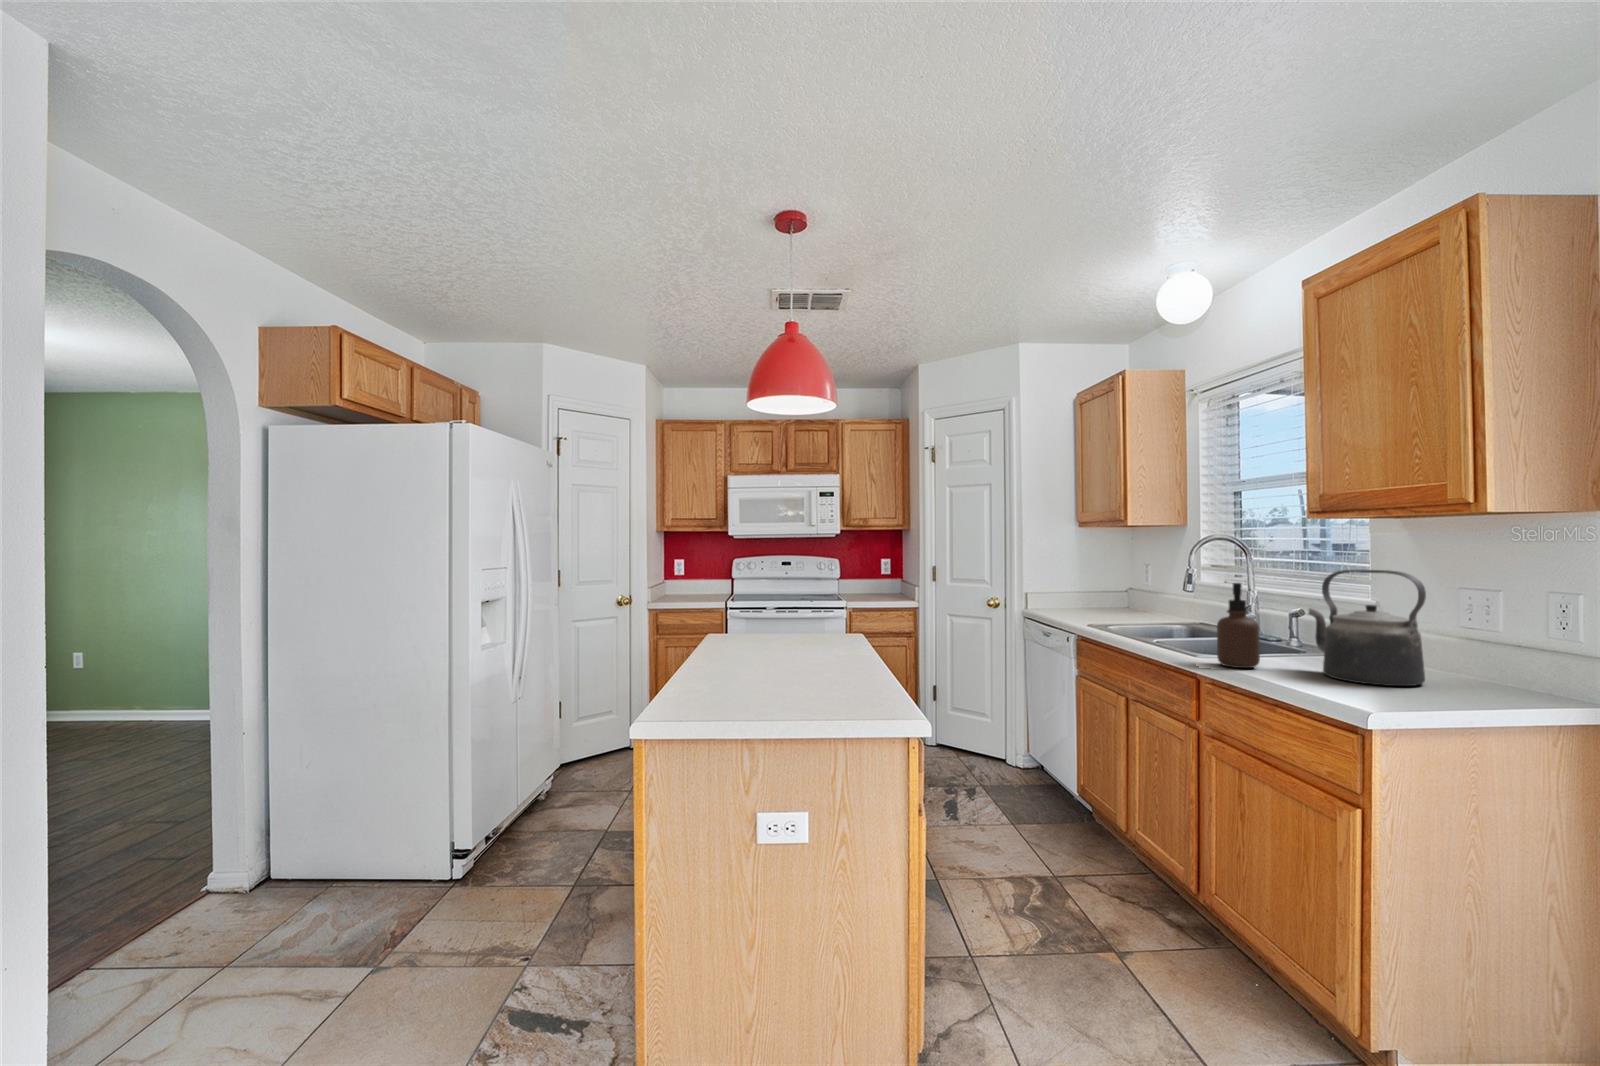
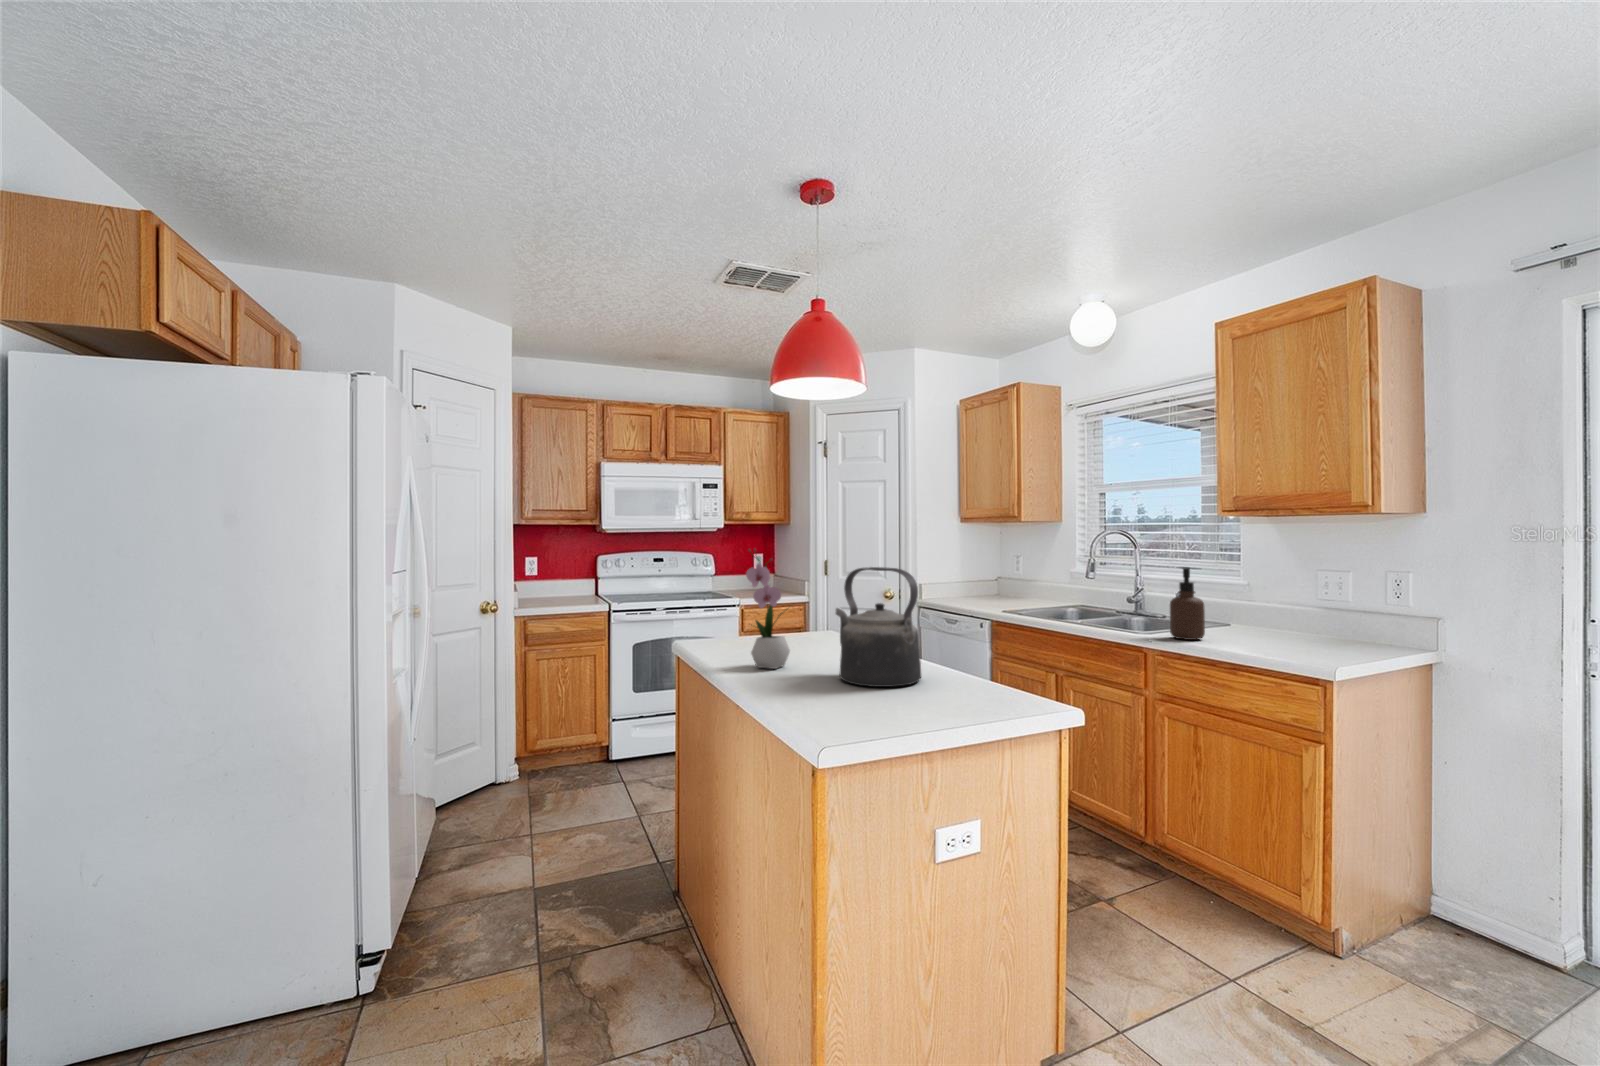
flower arrangement: none [710,556,762,670] -> present [746,548,790,669]
kettle: present [1309,570,1426,686] -> present [835,567,921,687]

